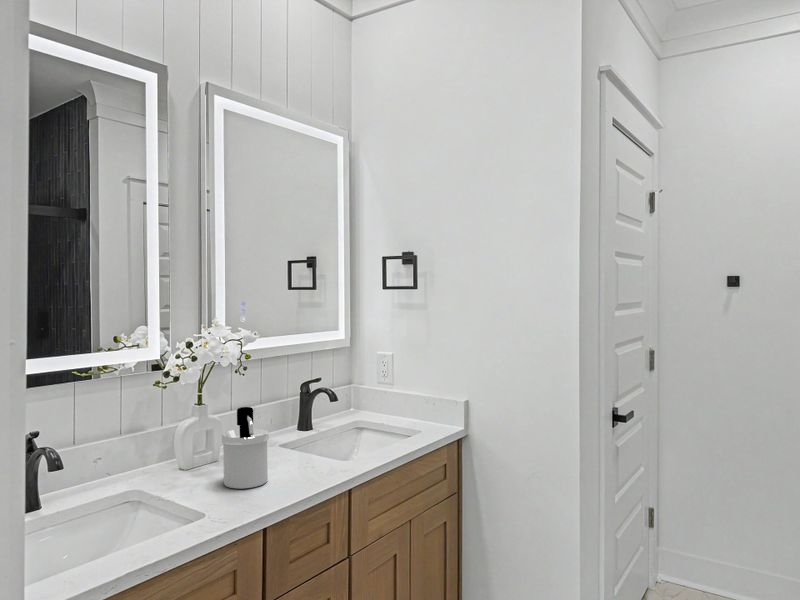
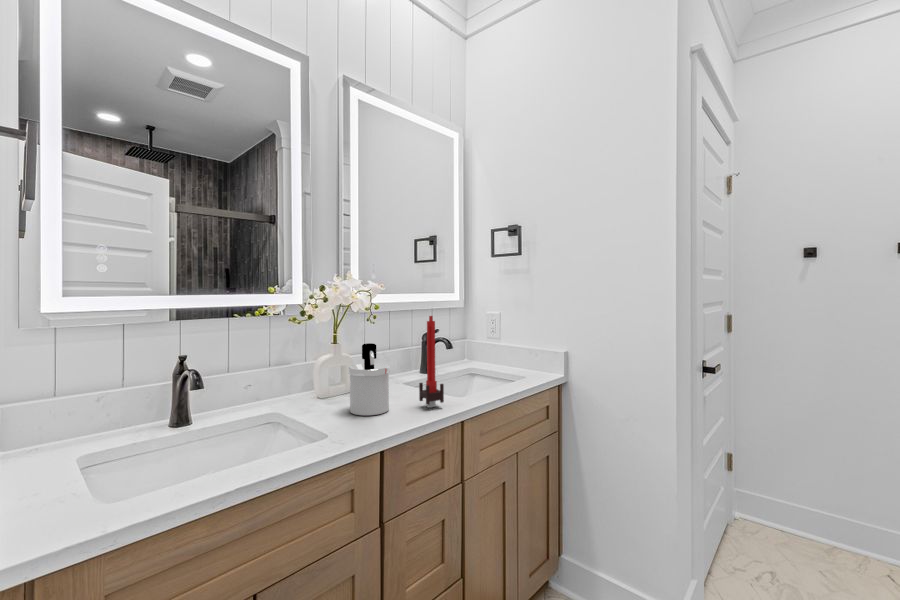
candle: none [301,374,329,476] -> present [419,316,444,407]

